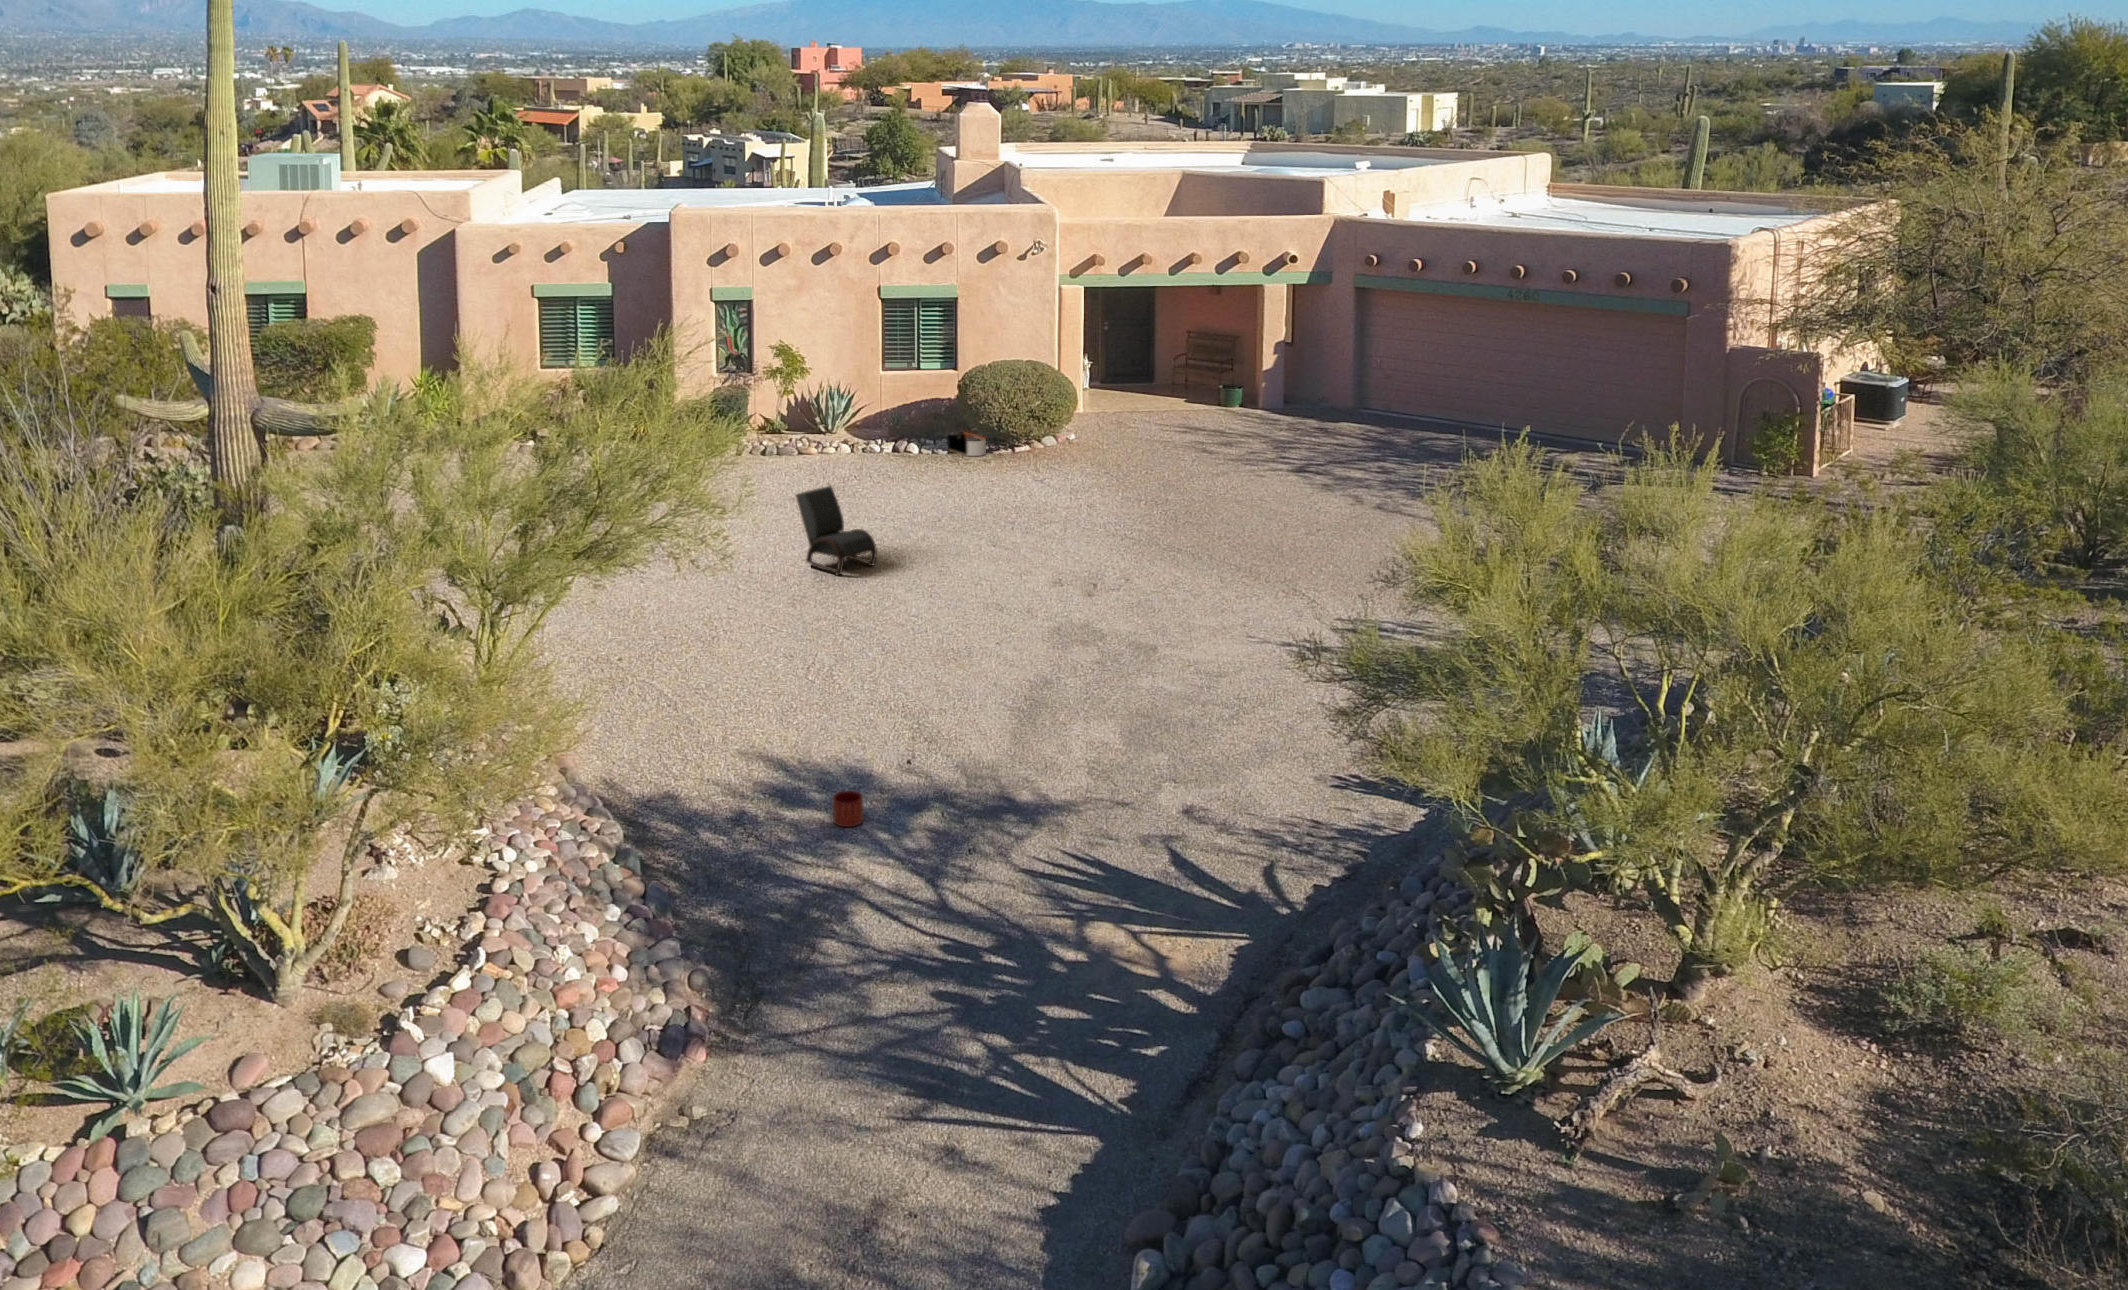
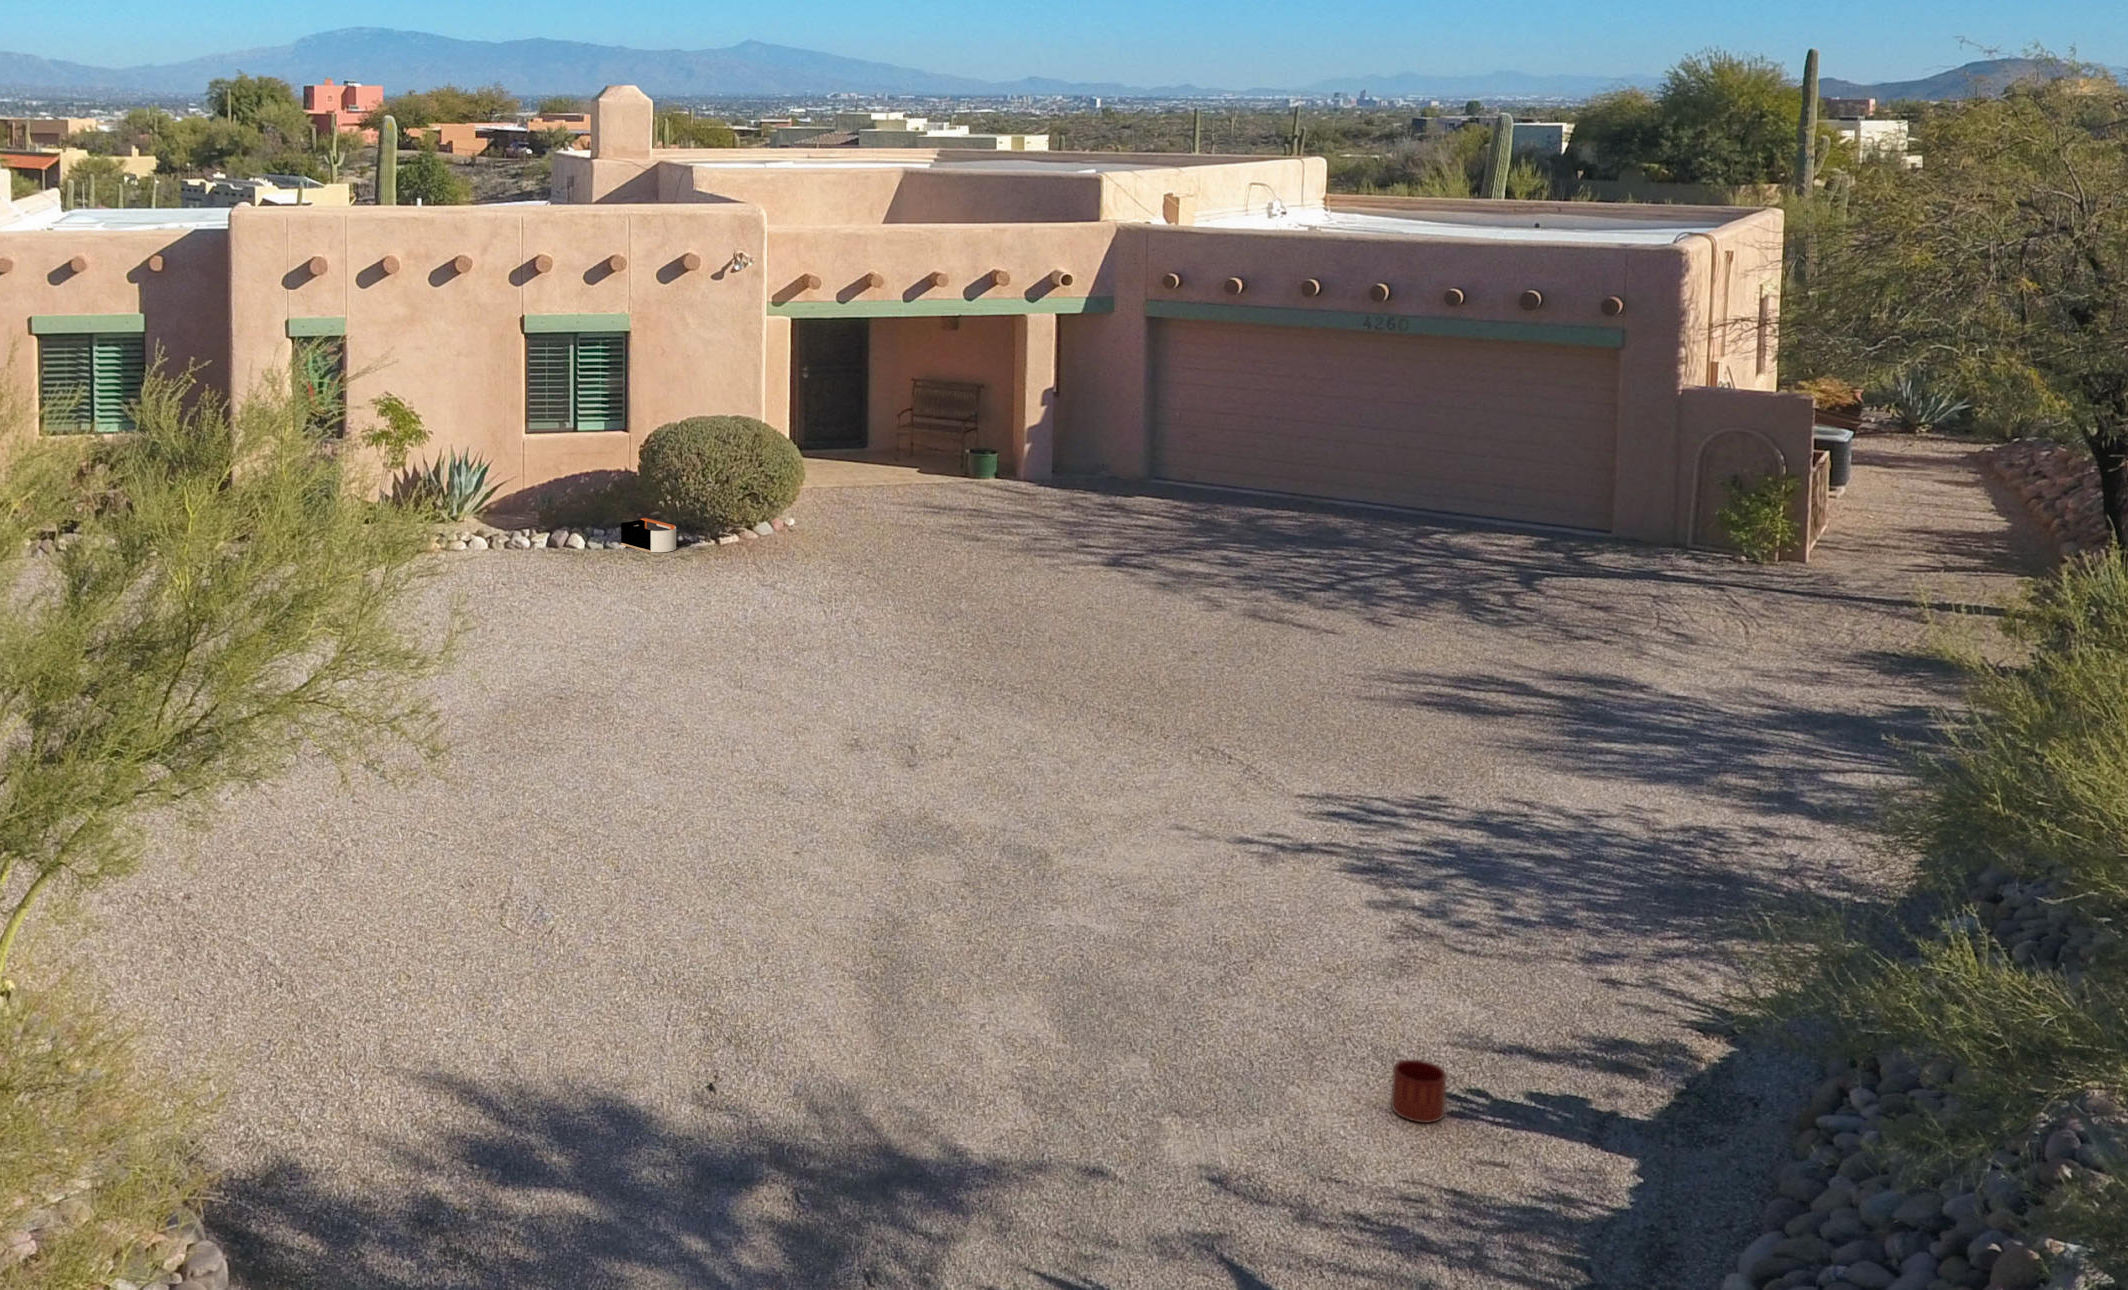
lounge chair: present [796,486,877,576] -> none [437,601,561,740]
planter: present [833,791,864,827] -> present [1391,1059,1446,1123]

